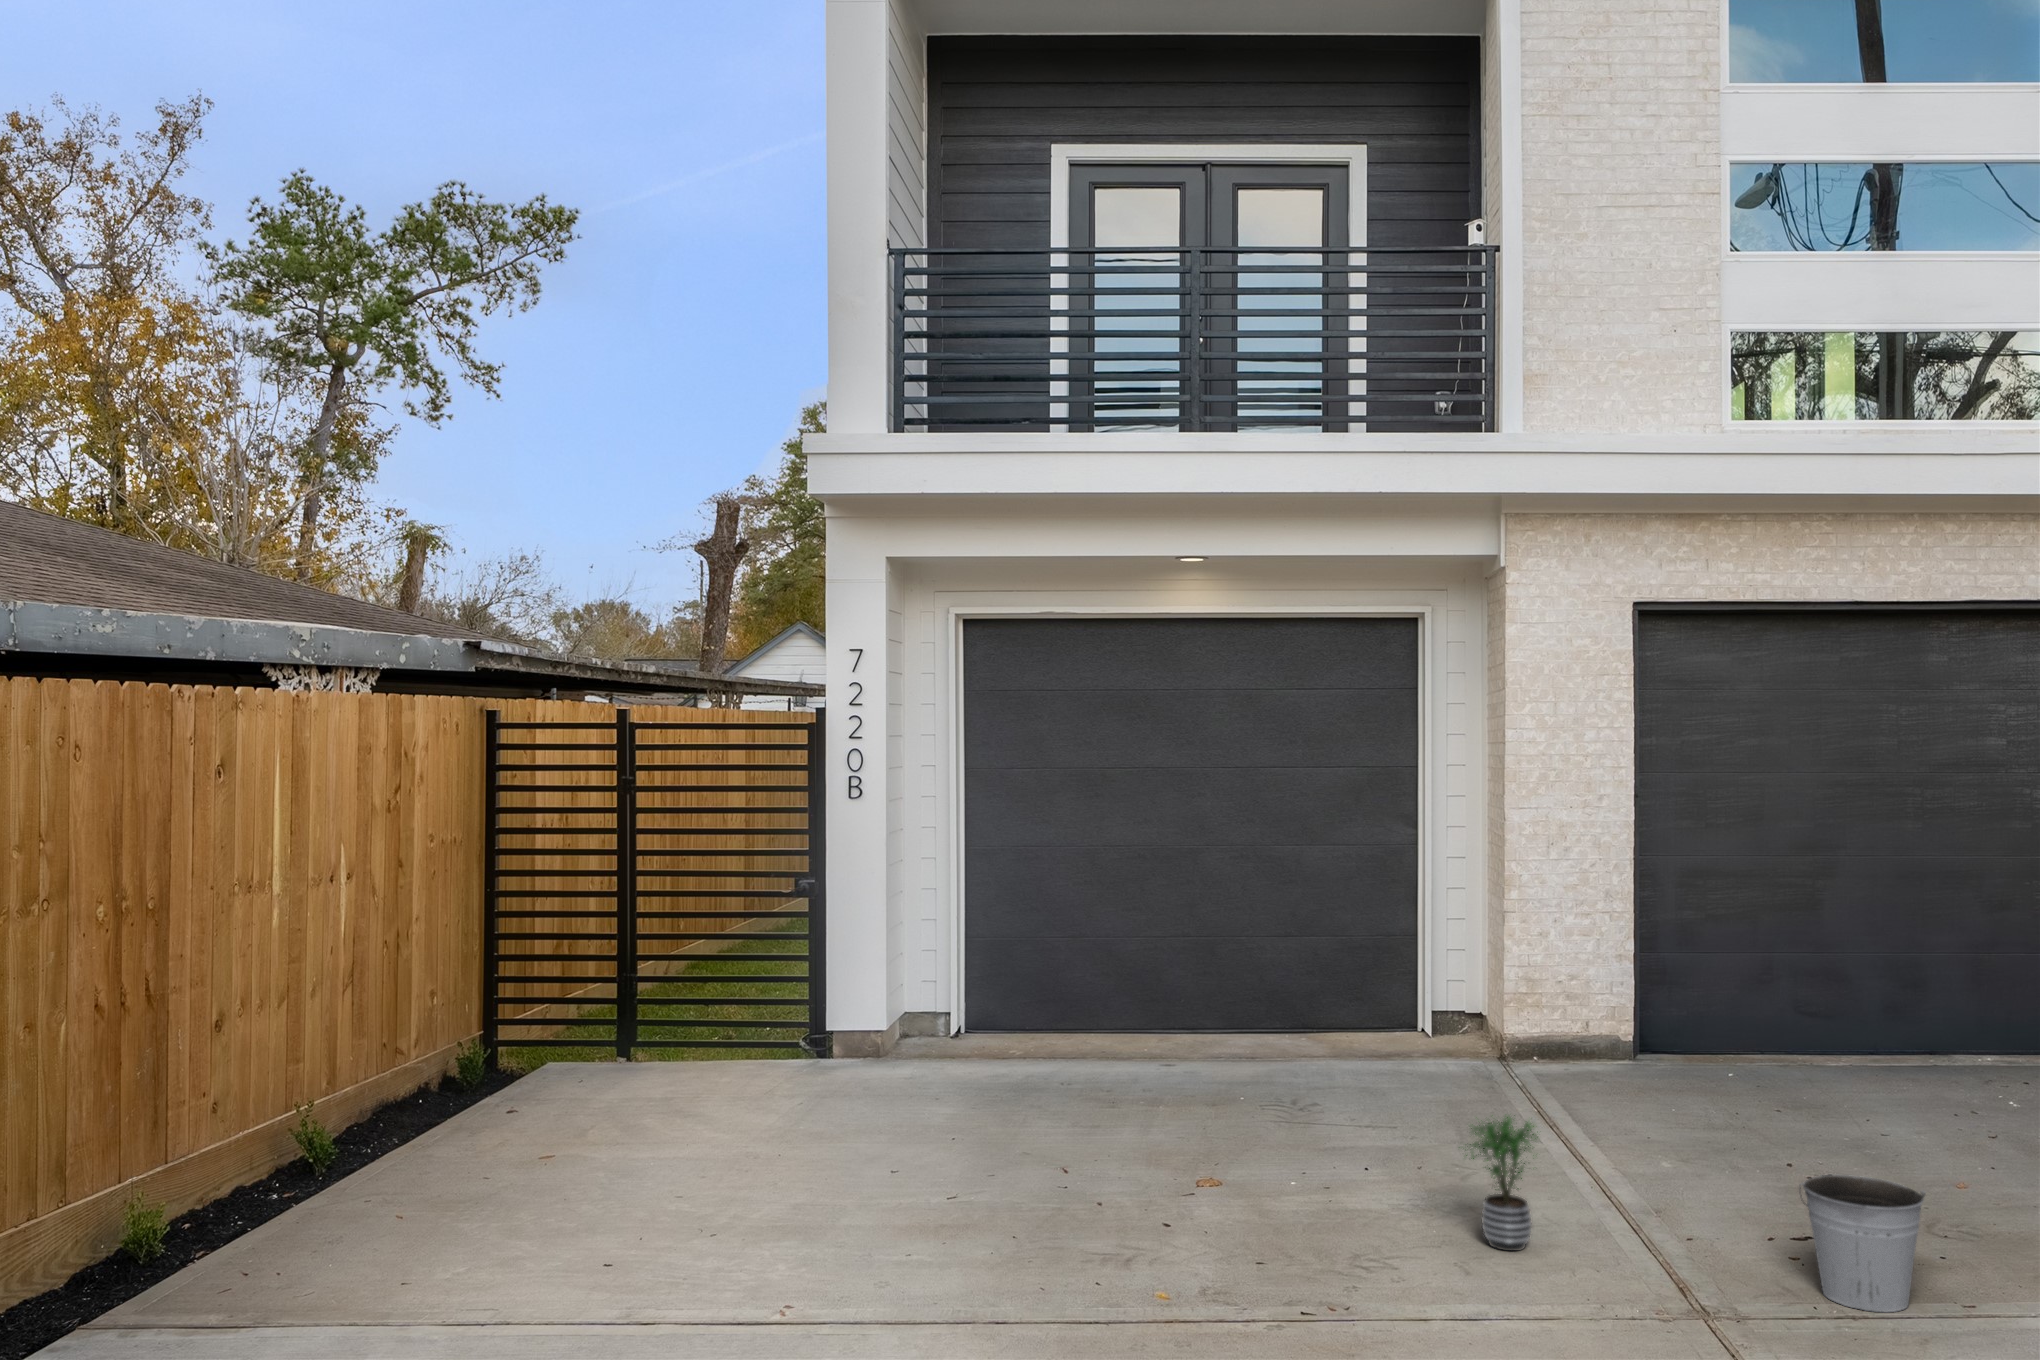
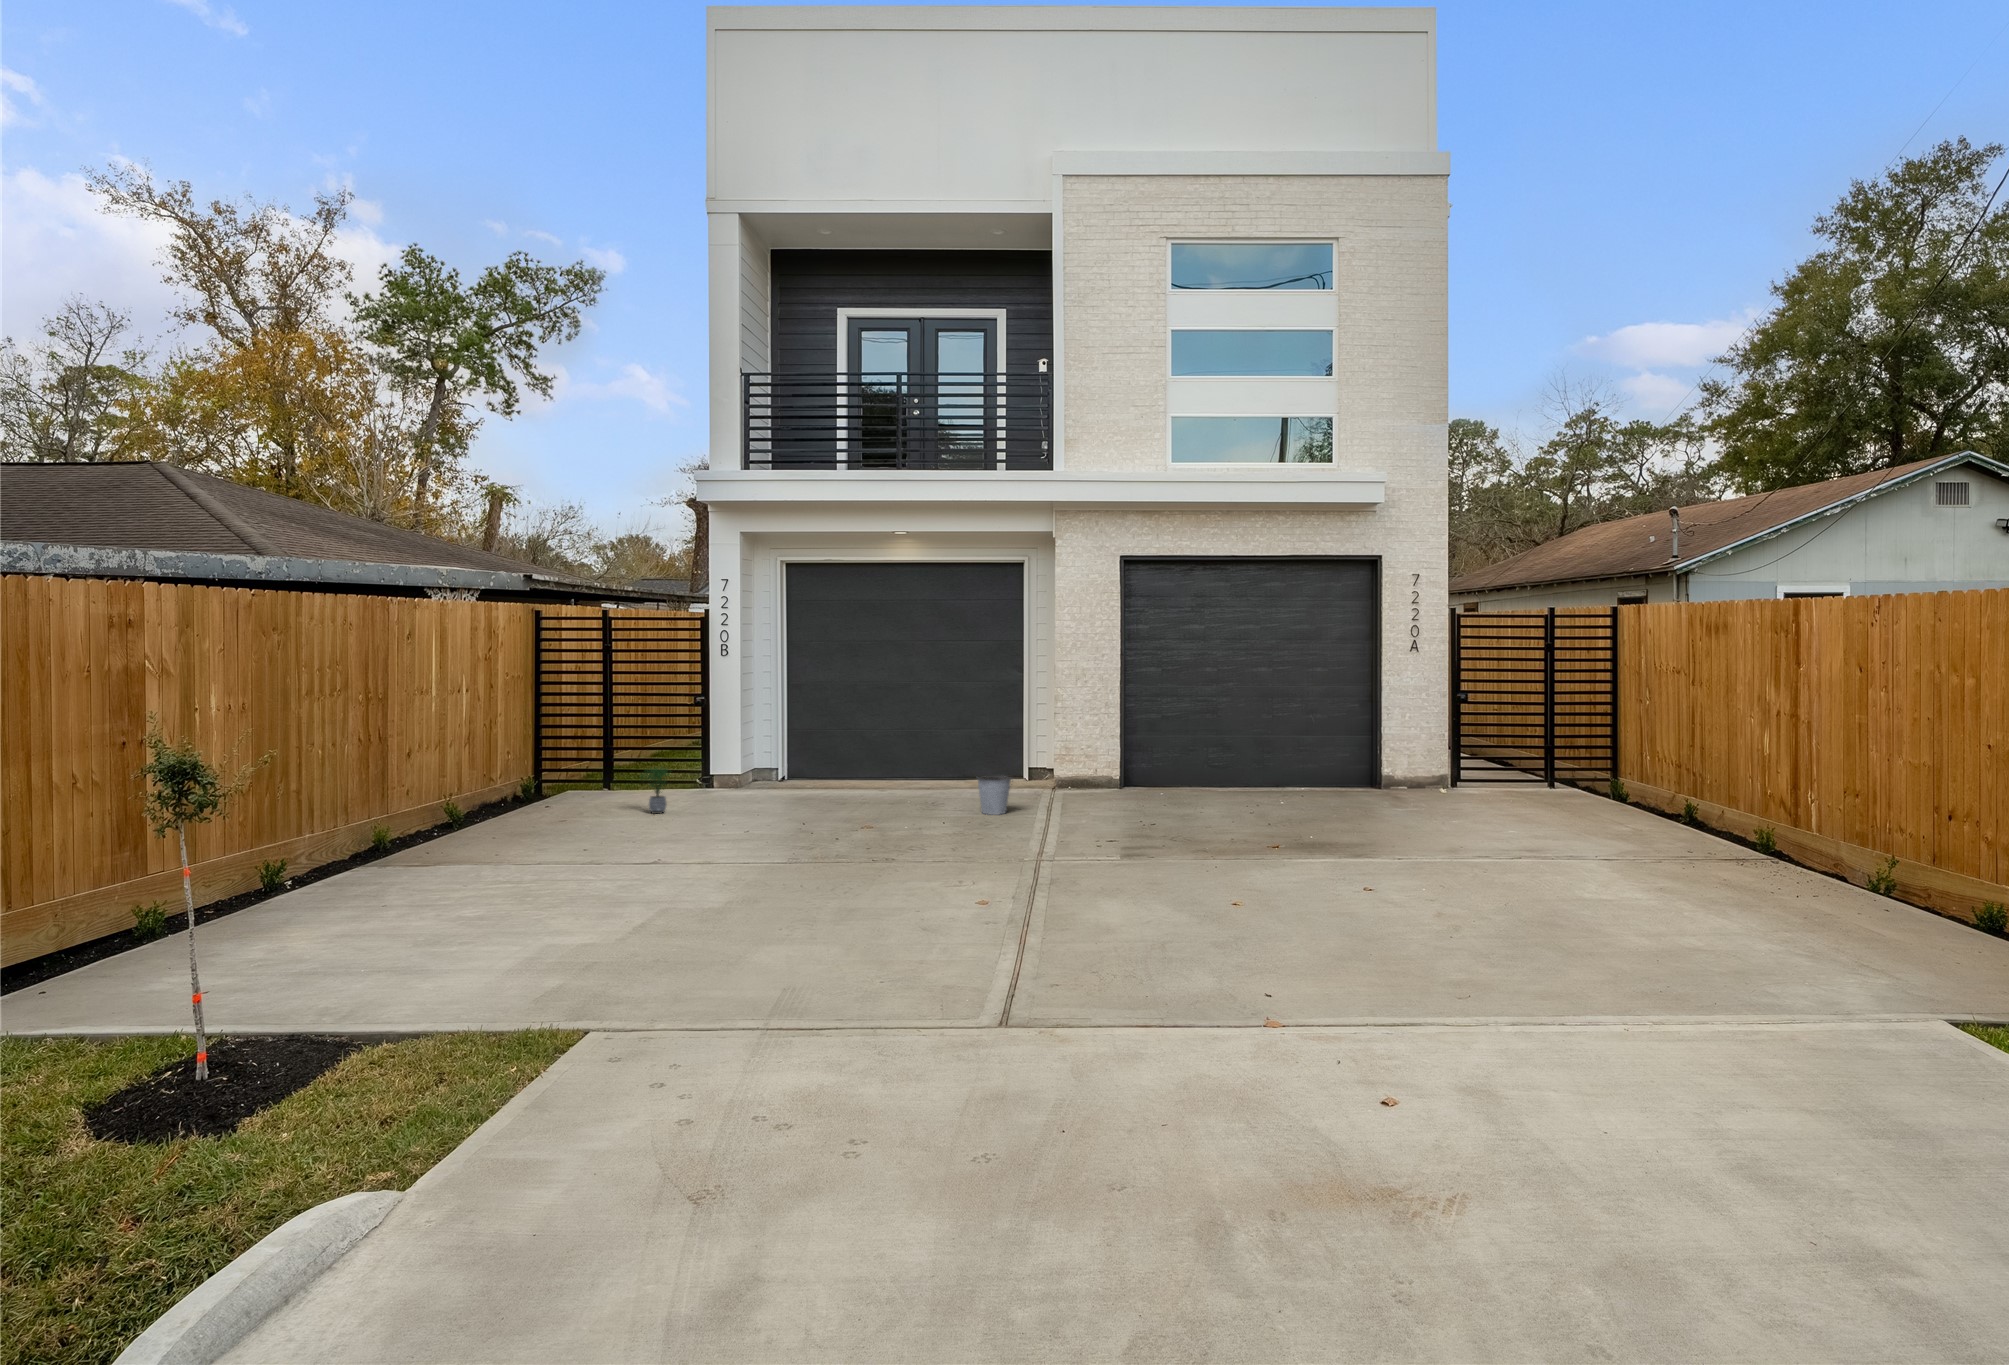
potted plant: present [1459,1115,1538,1251] -> present [643,769,669,814]

